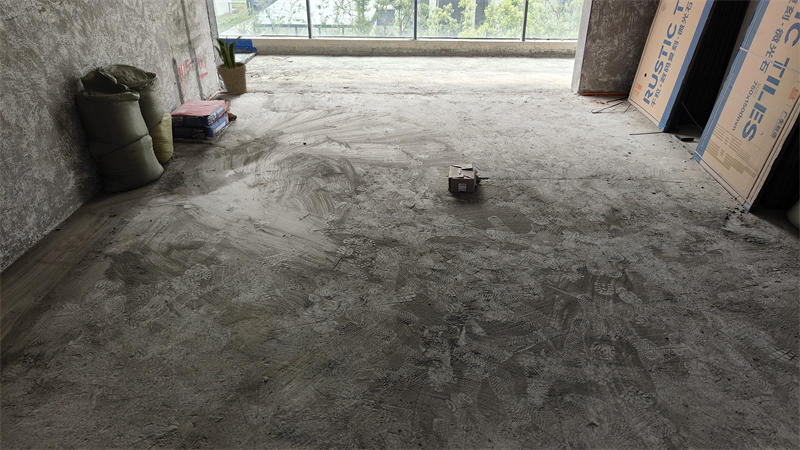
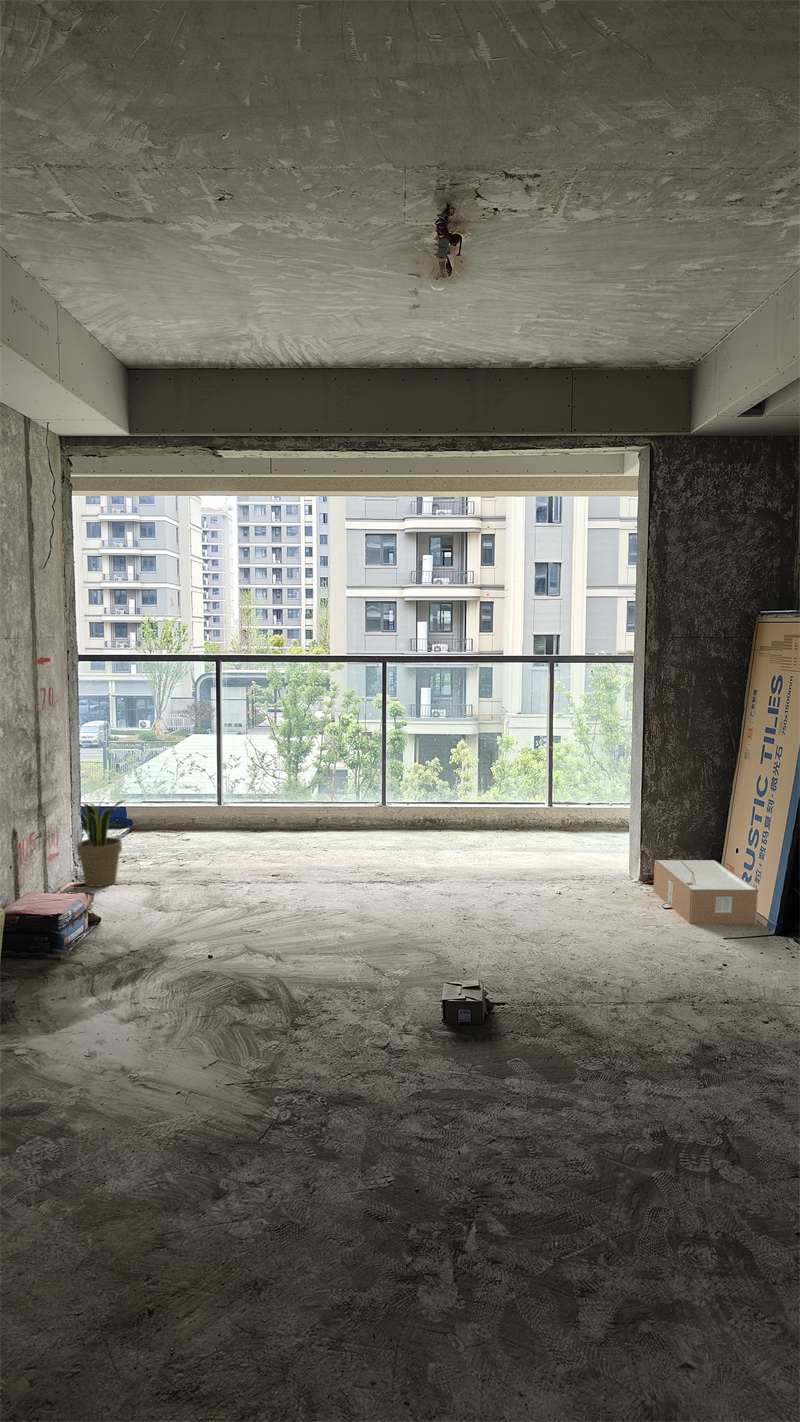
cardboard box: none [588,80,663,125] -> present [654,860,758,924]

